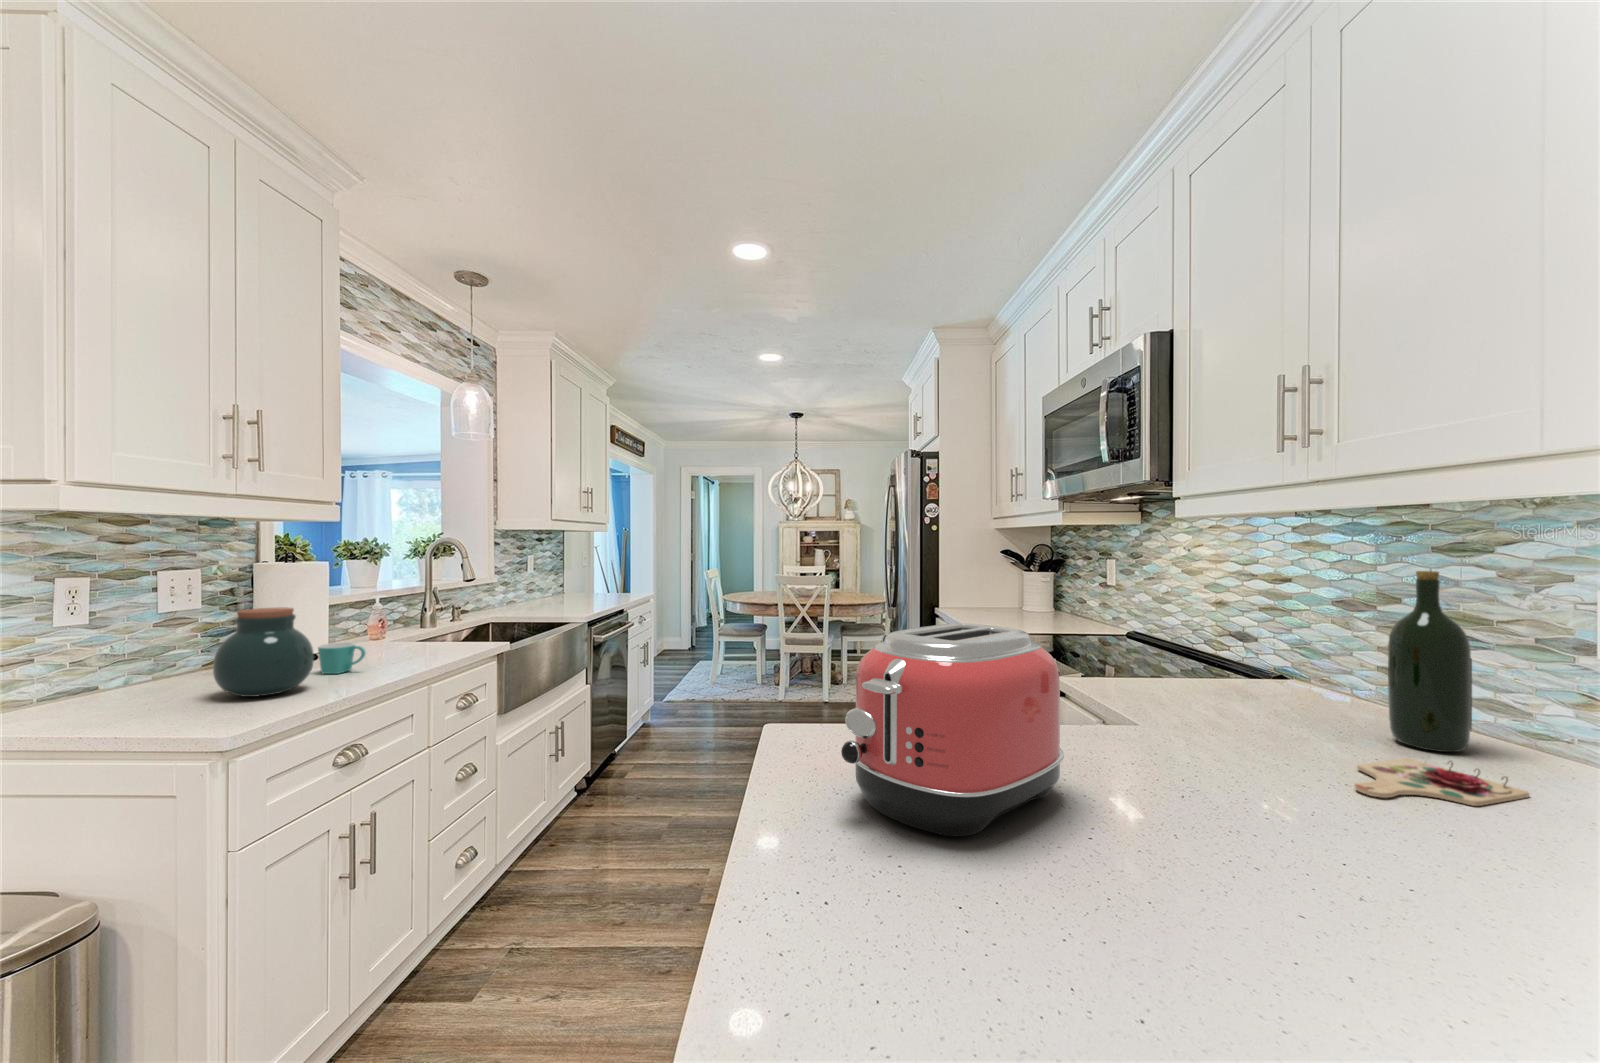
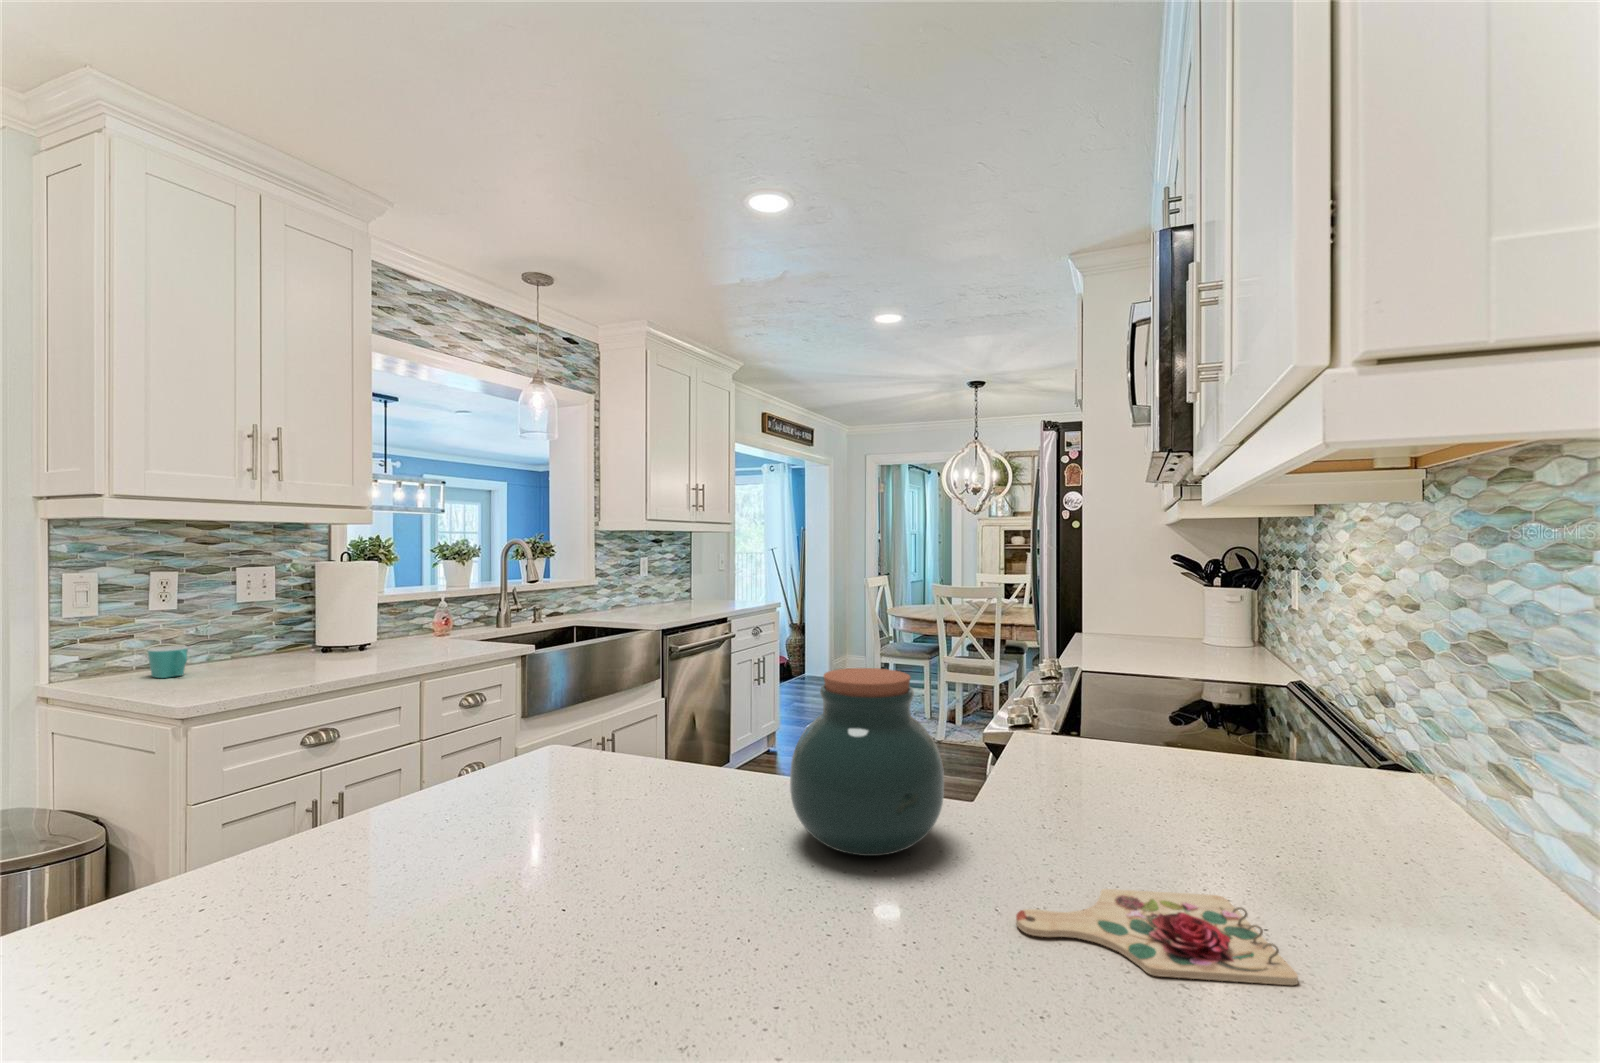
wine bottle: present [1388,571,1472,752] -> none [1277,598,1399,905]
jar: present [213,607,314,697] -> present [790,668,944,856]
toaster: present [841,623,1064,837] -> none [376,642,659,871]
mug: present [318,642,365,674] -> present [147,646,188,678]

